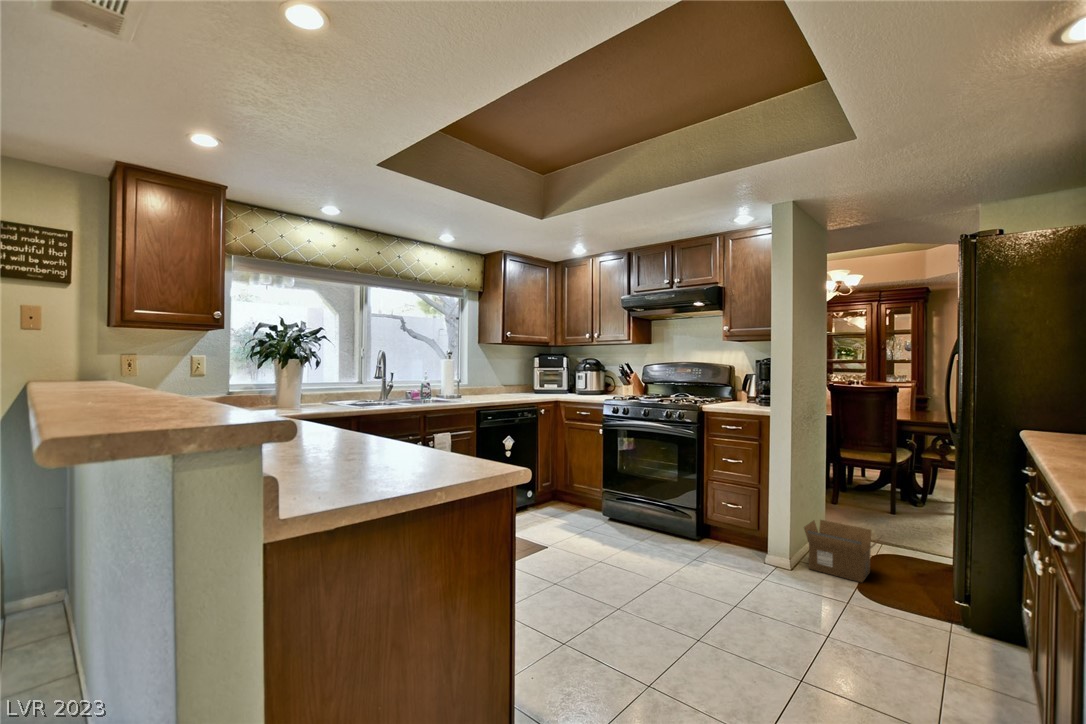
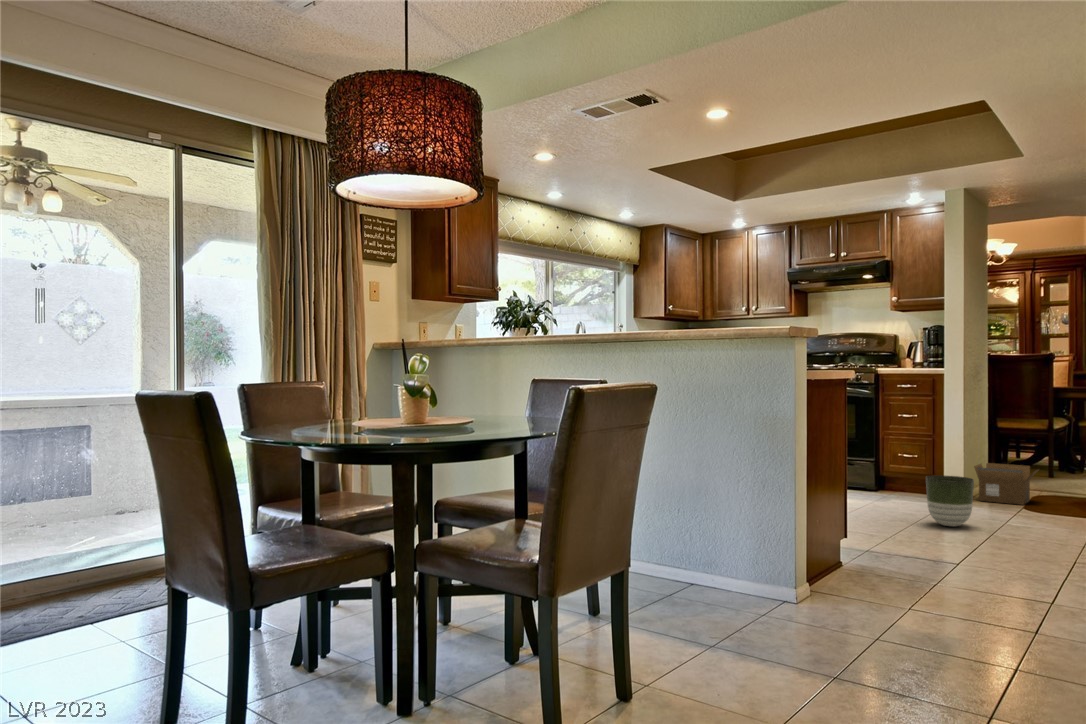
planter: none [724,569,788,651] -> present [926,475,974,527]

